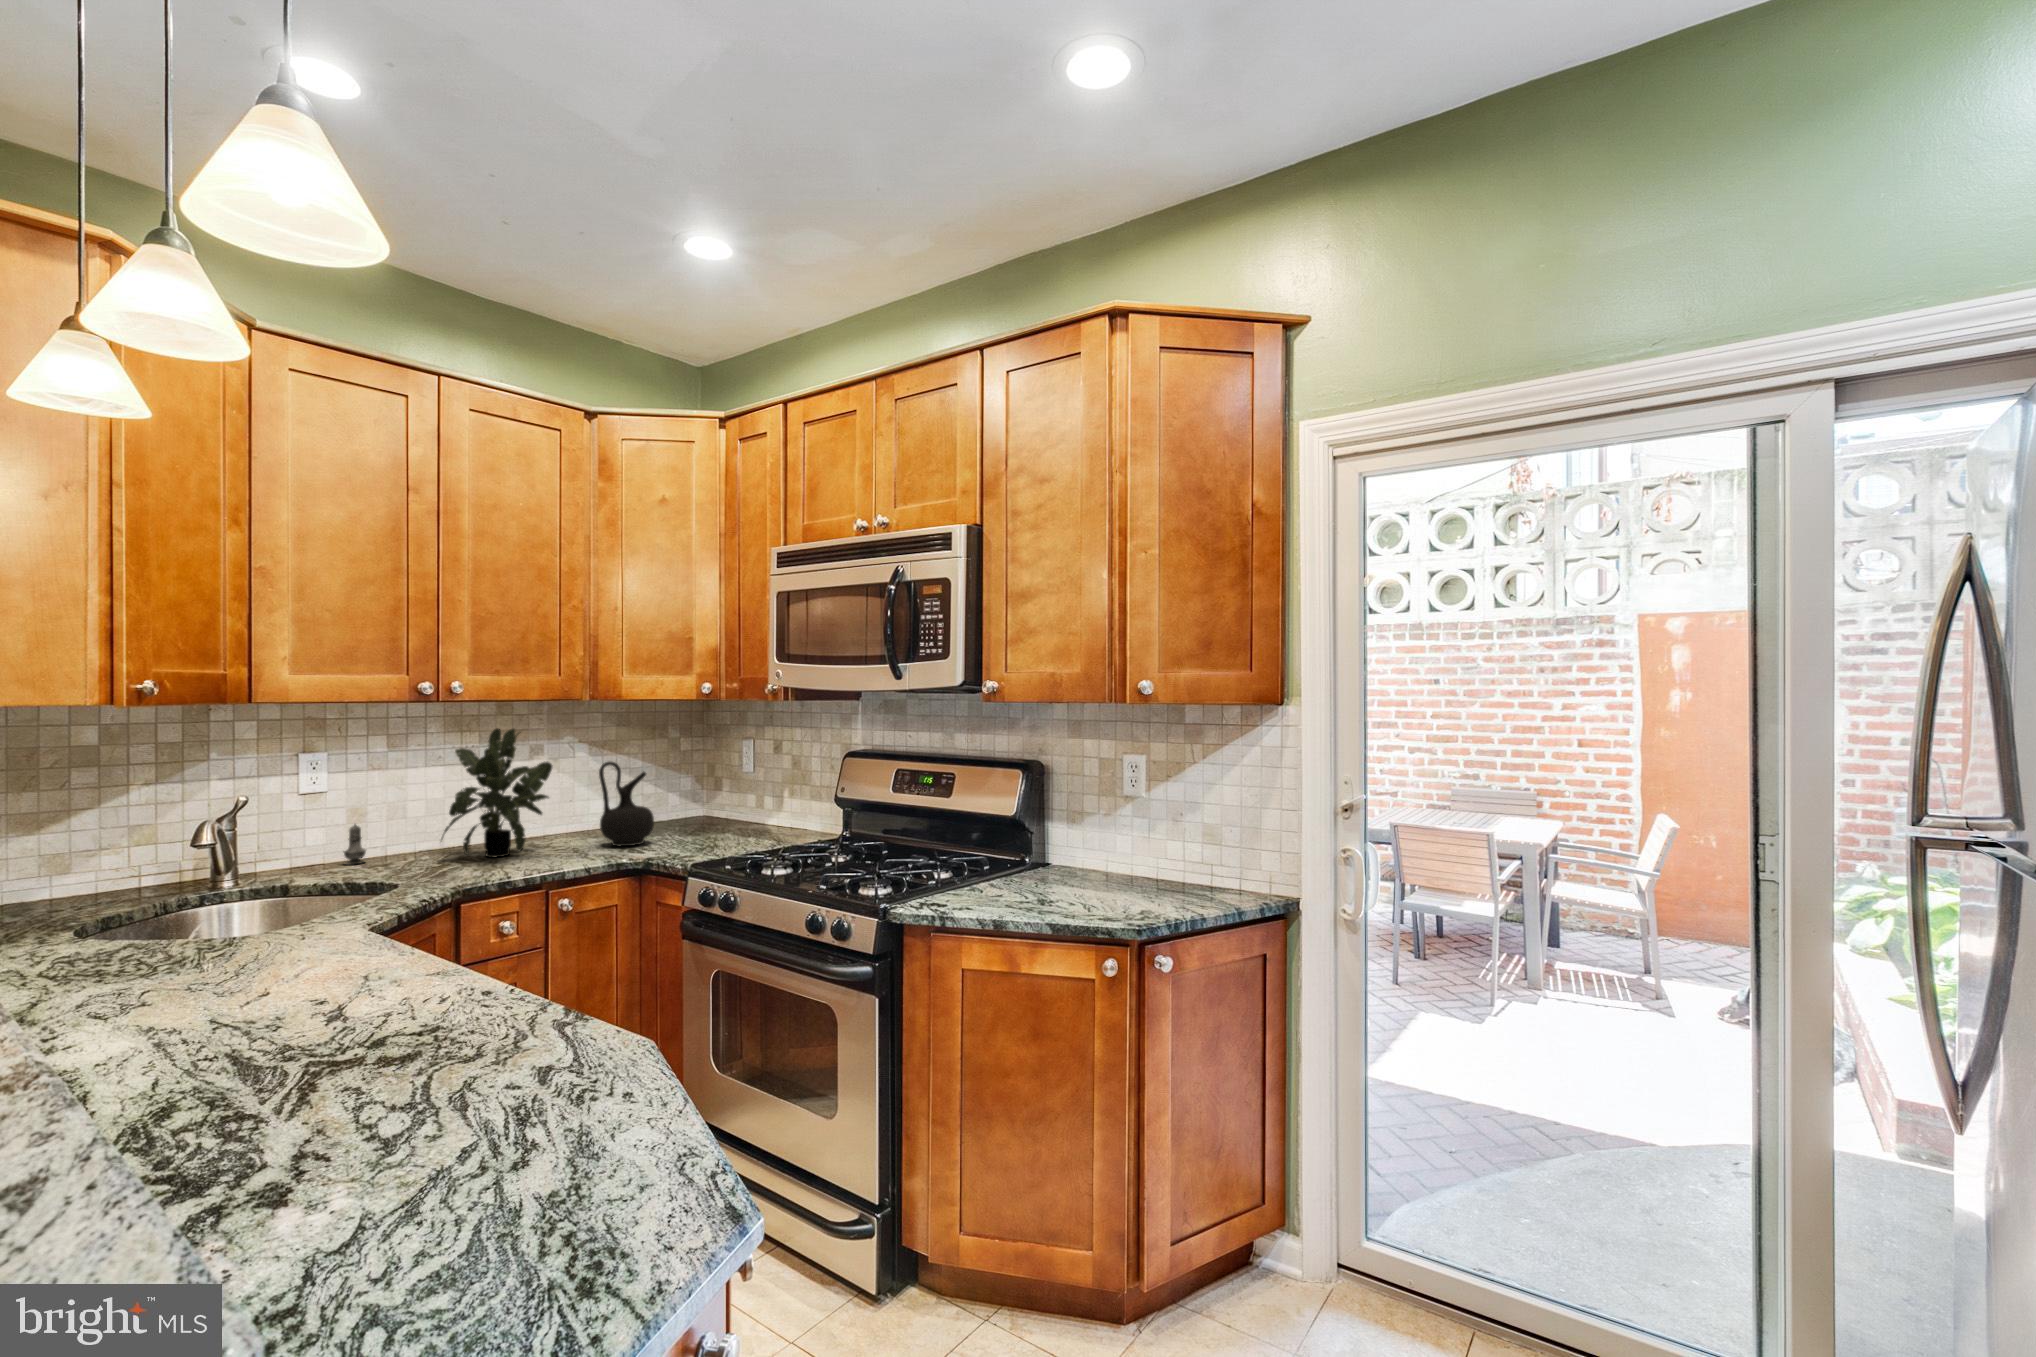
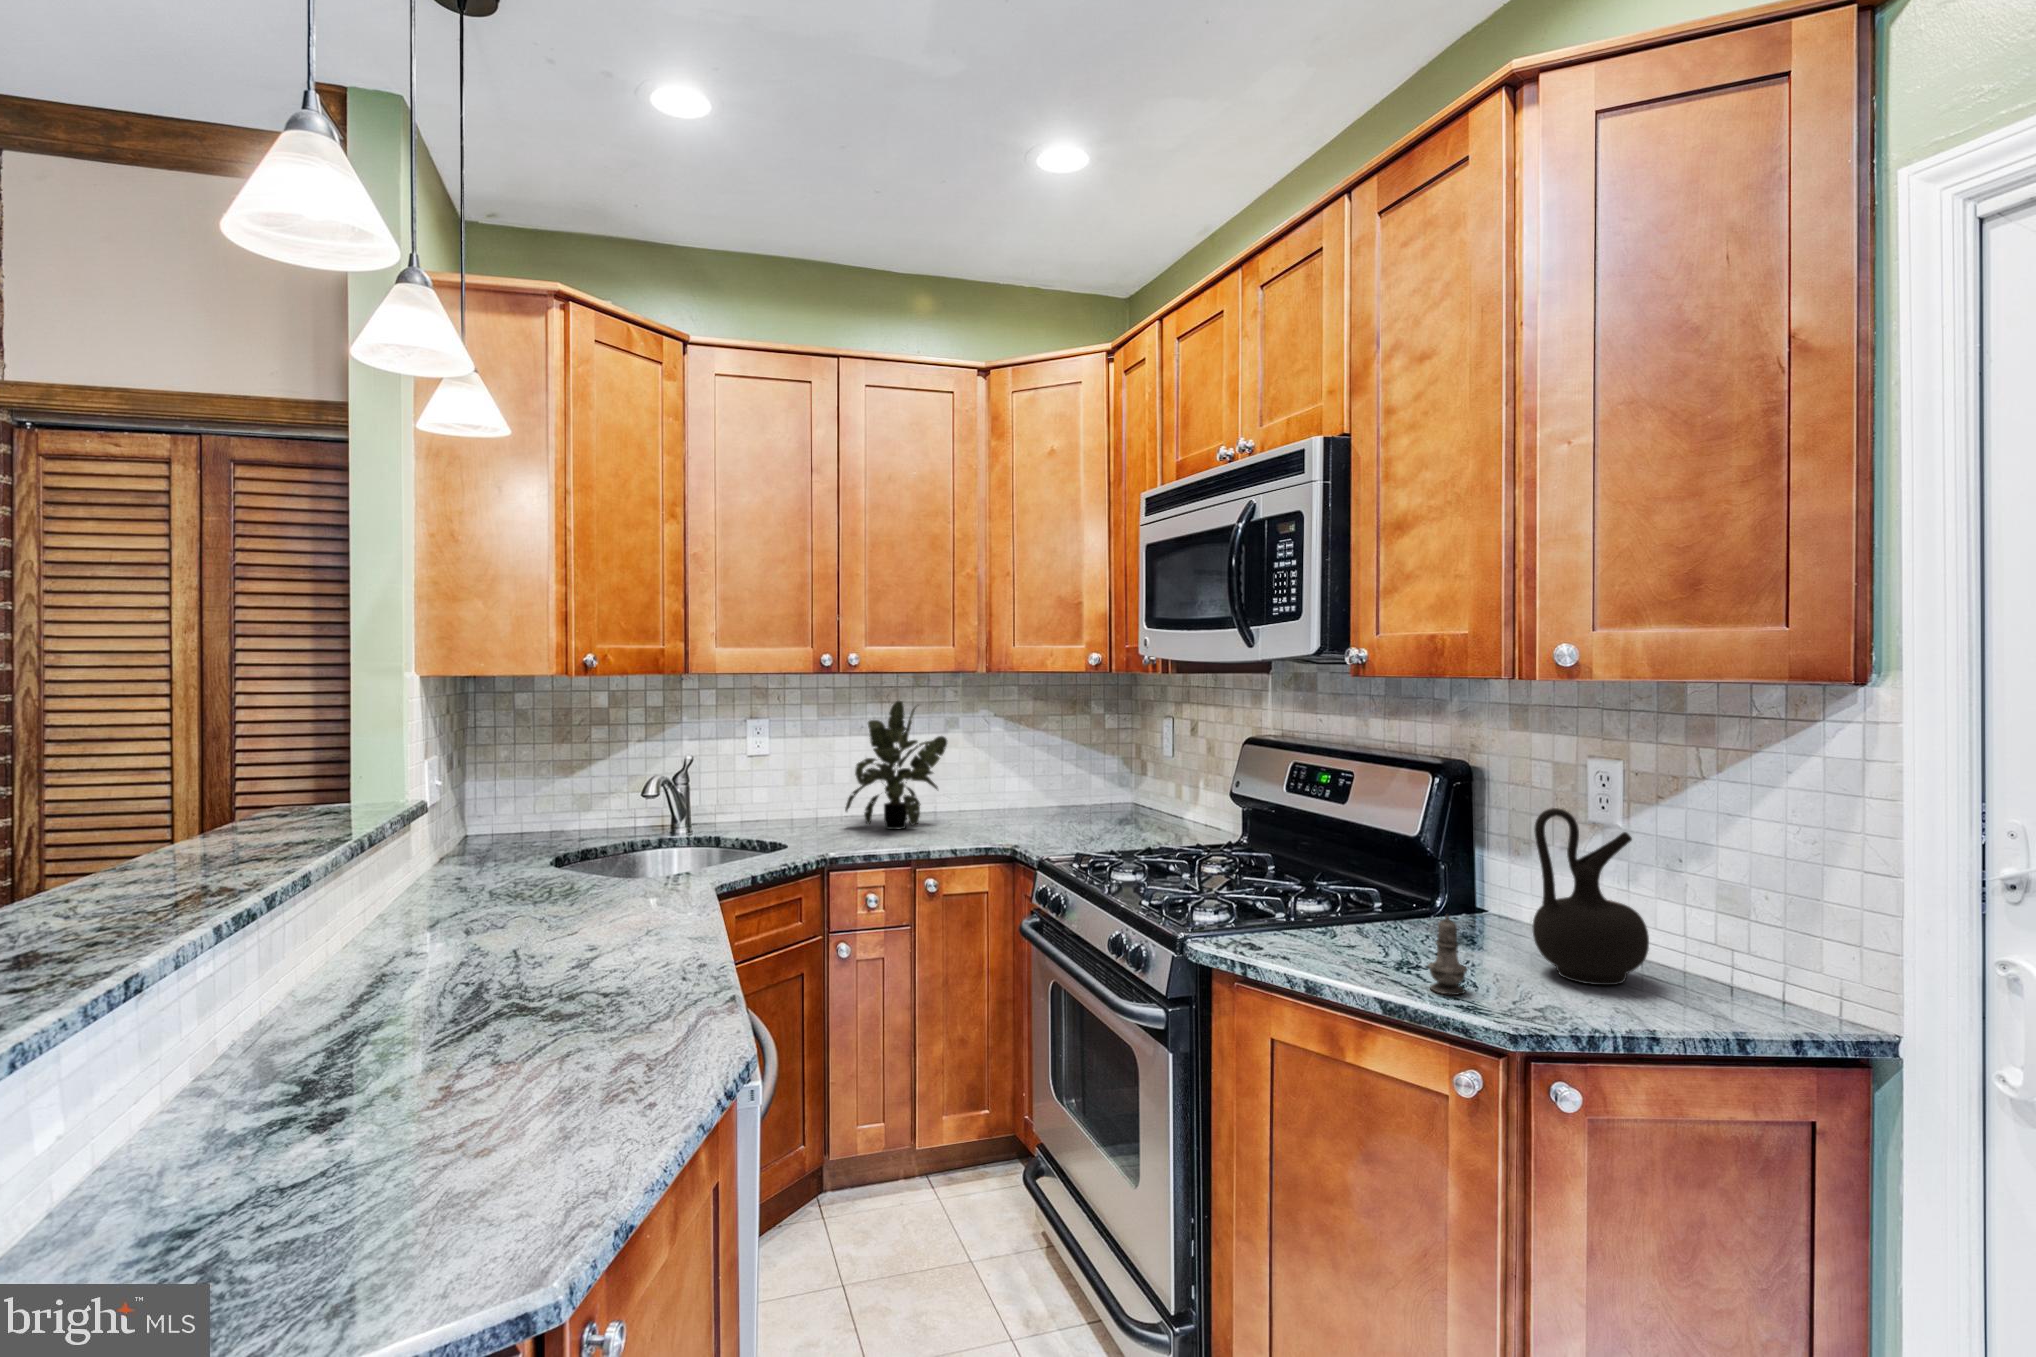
ceramic jug: present [599,762,654,846] -> present [1532,808,1649,985]
salt shaker: present [344,824,366,865] -> present [1428,915,1467,995]

